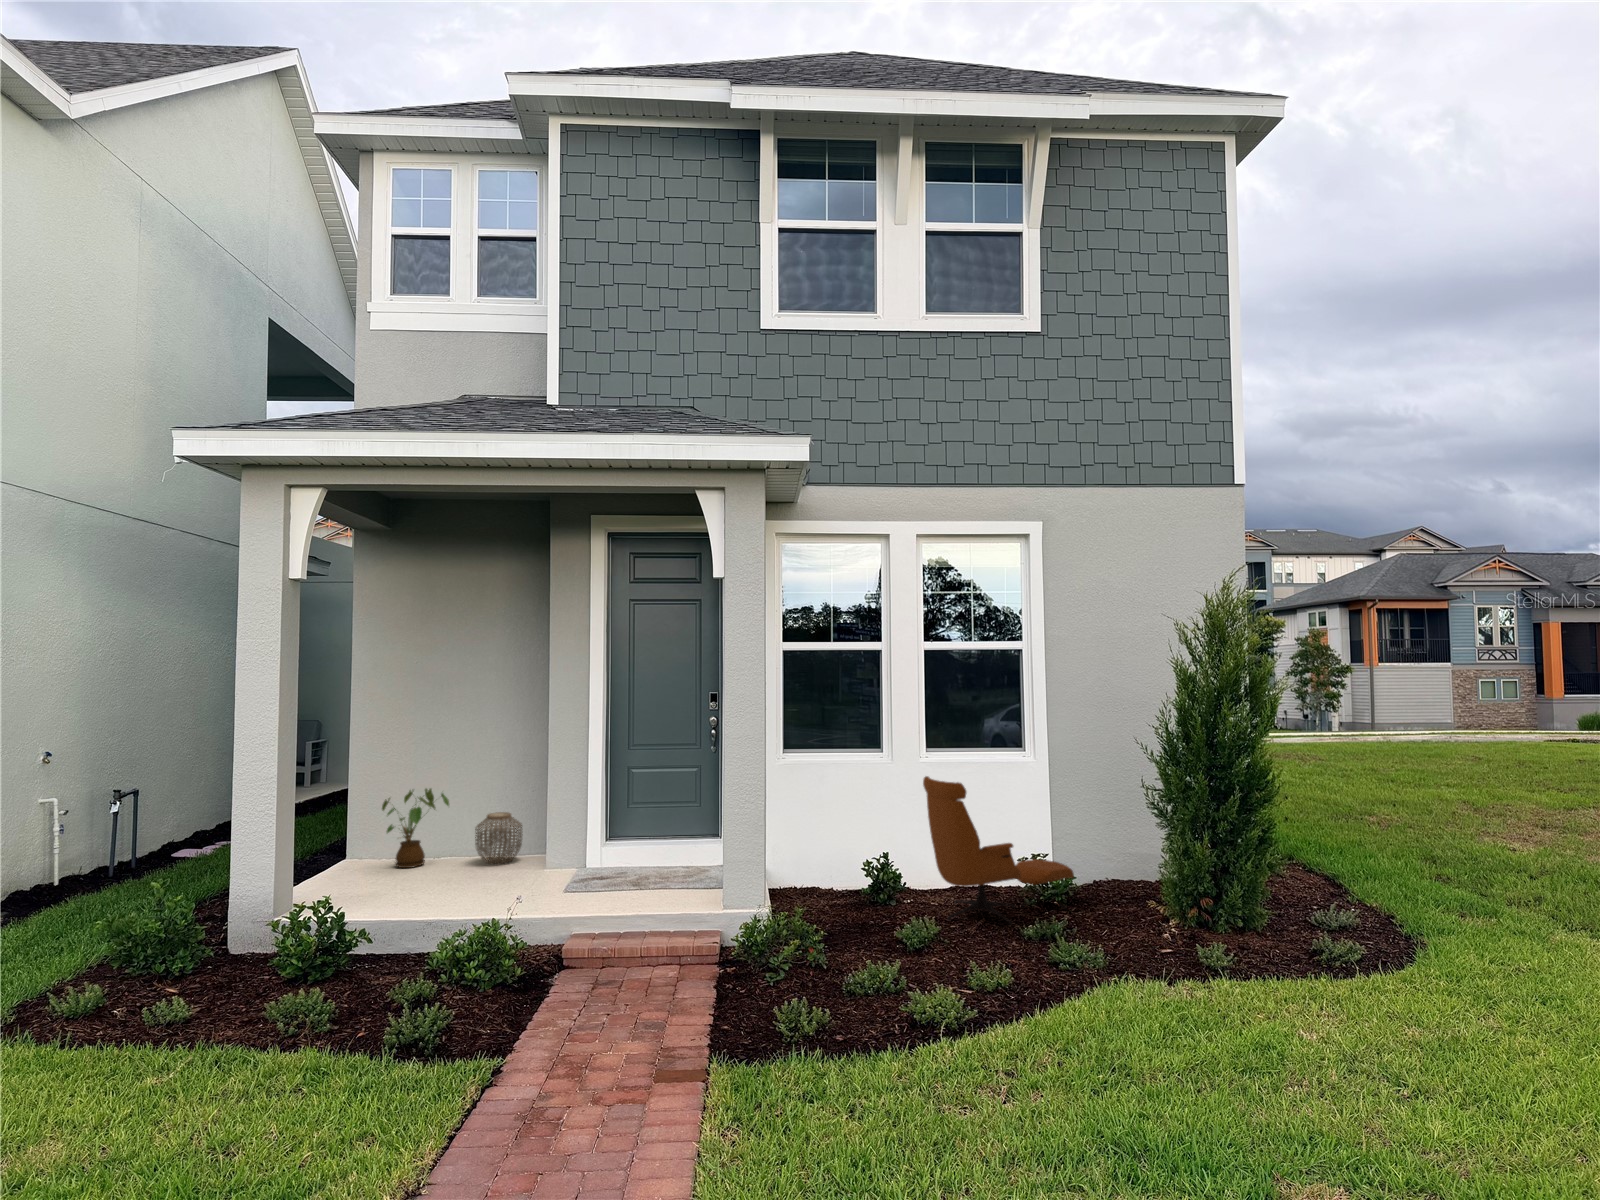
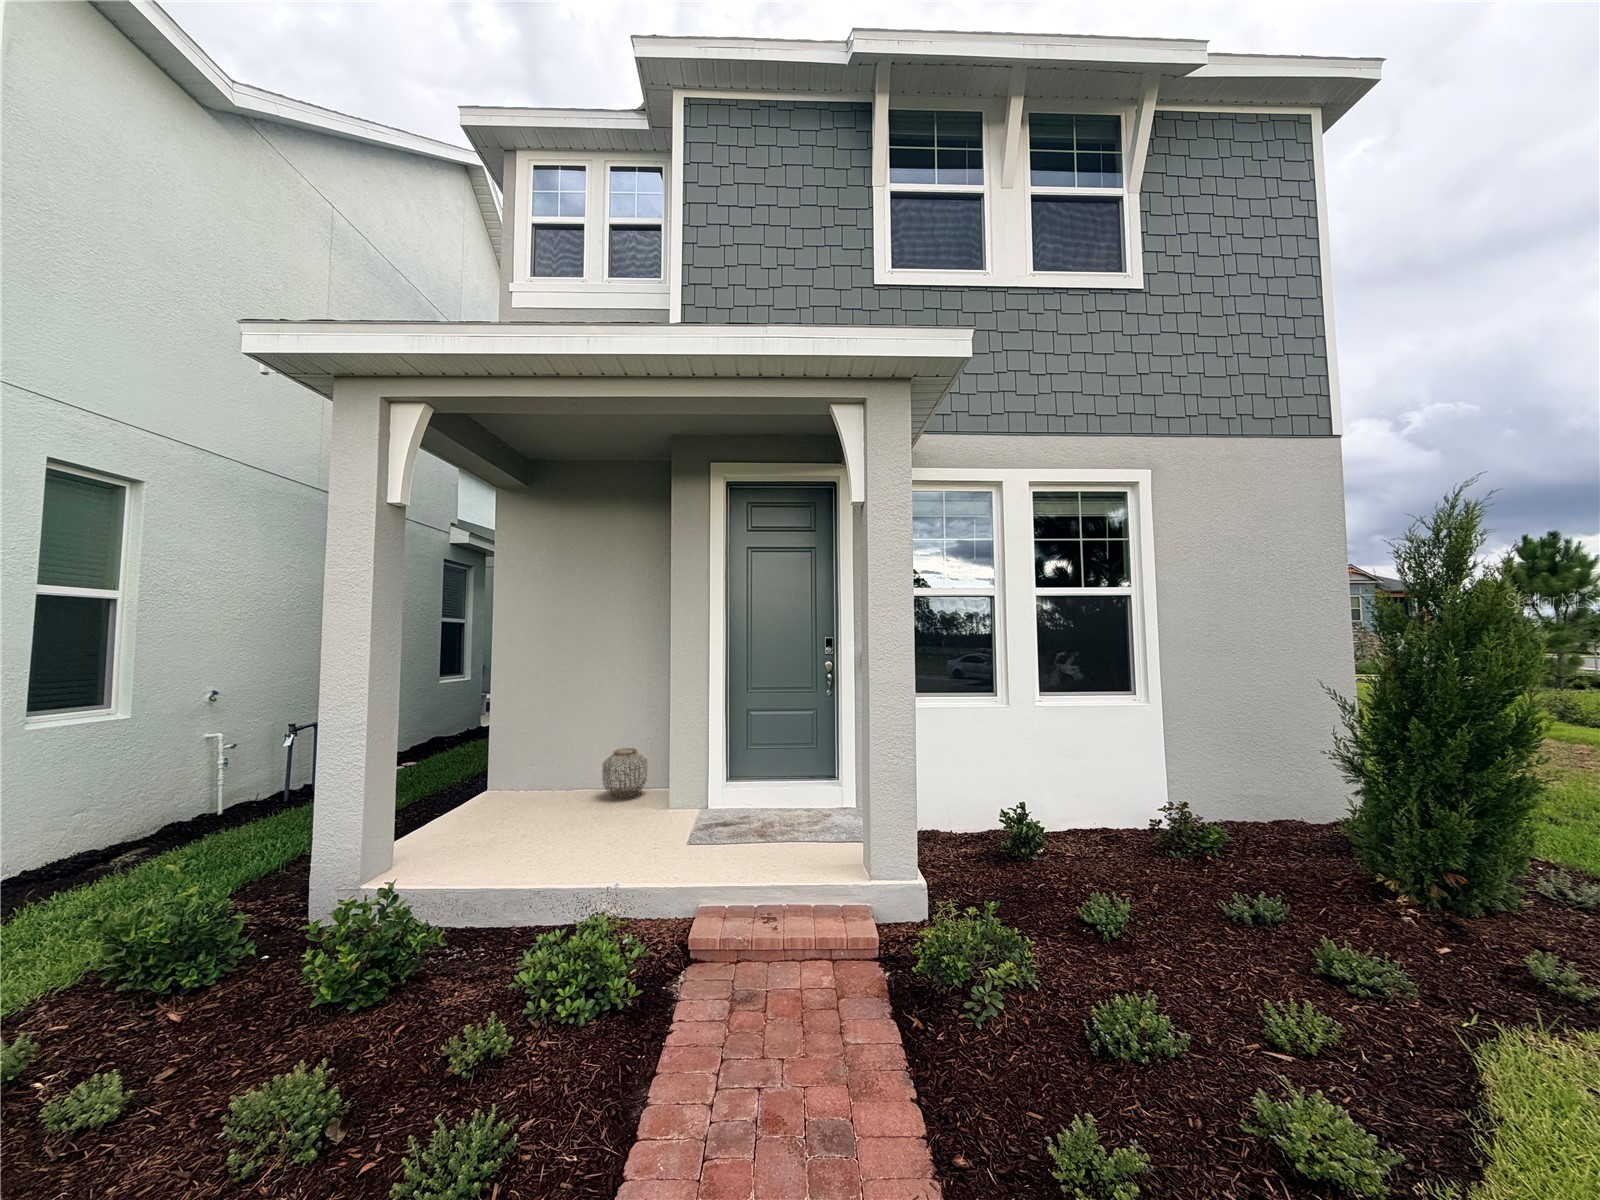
lounge chair: present [923,776,1074,925] -> none [1065,720,1216,887]
house plant: present [382,789,449,868] -> none [514,725,579,803]

